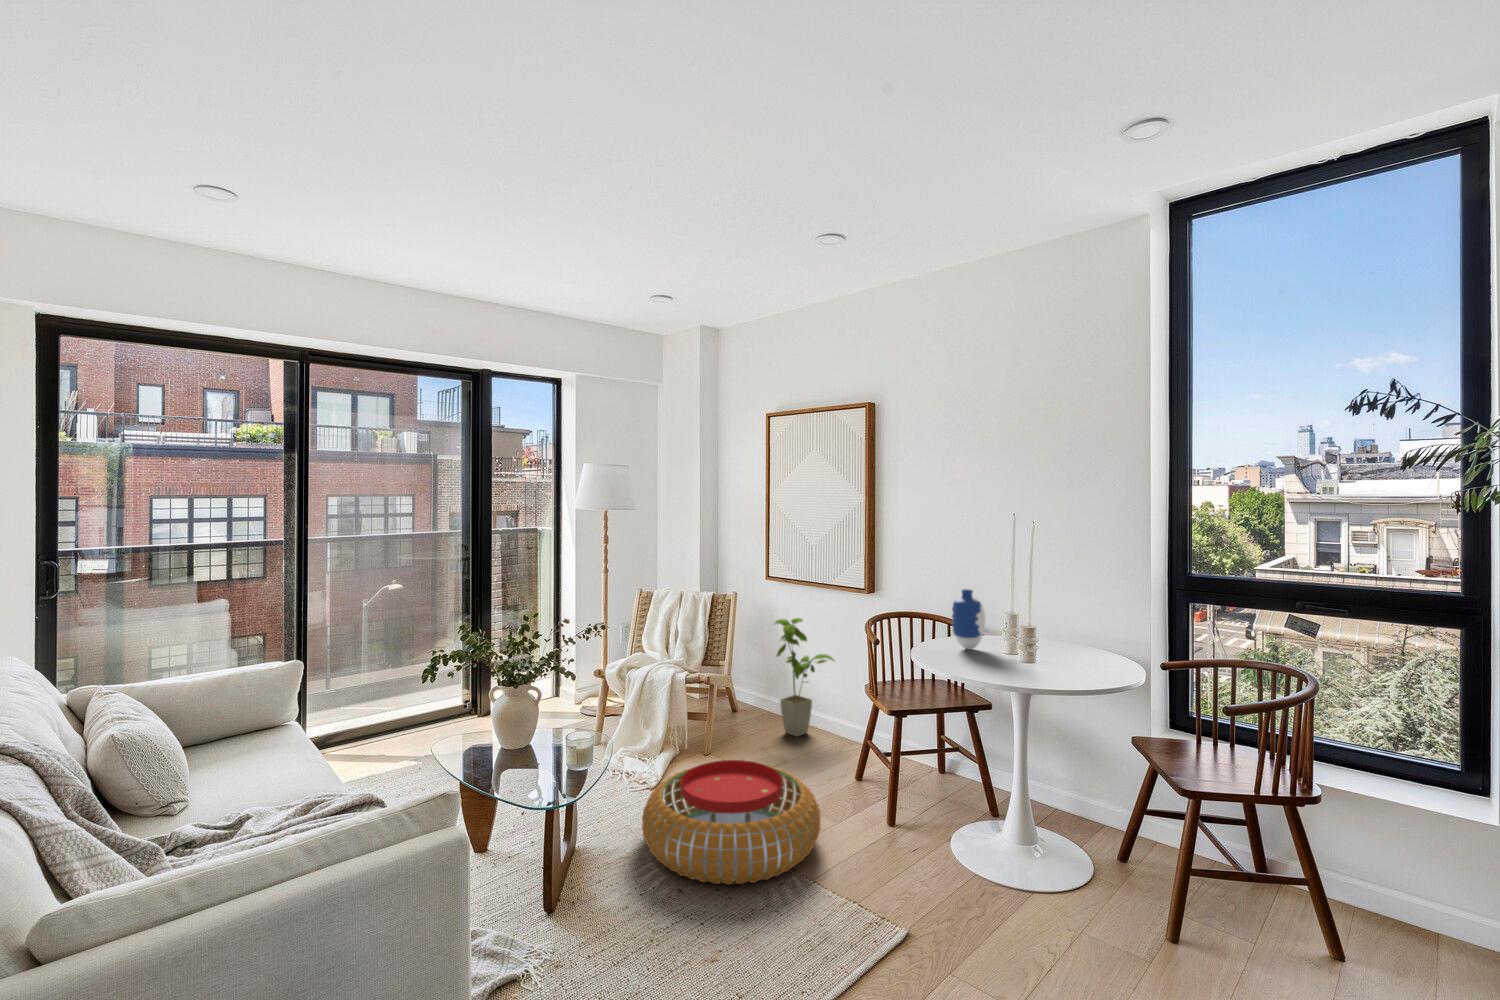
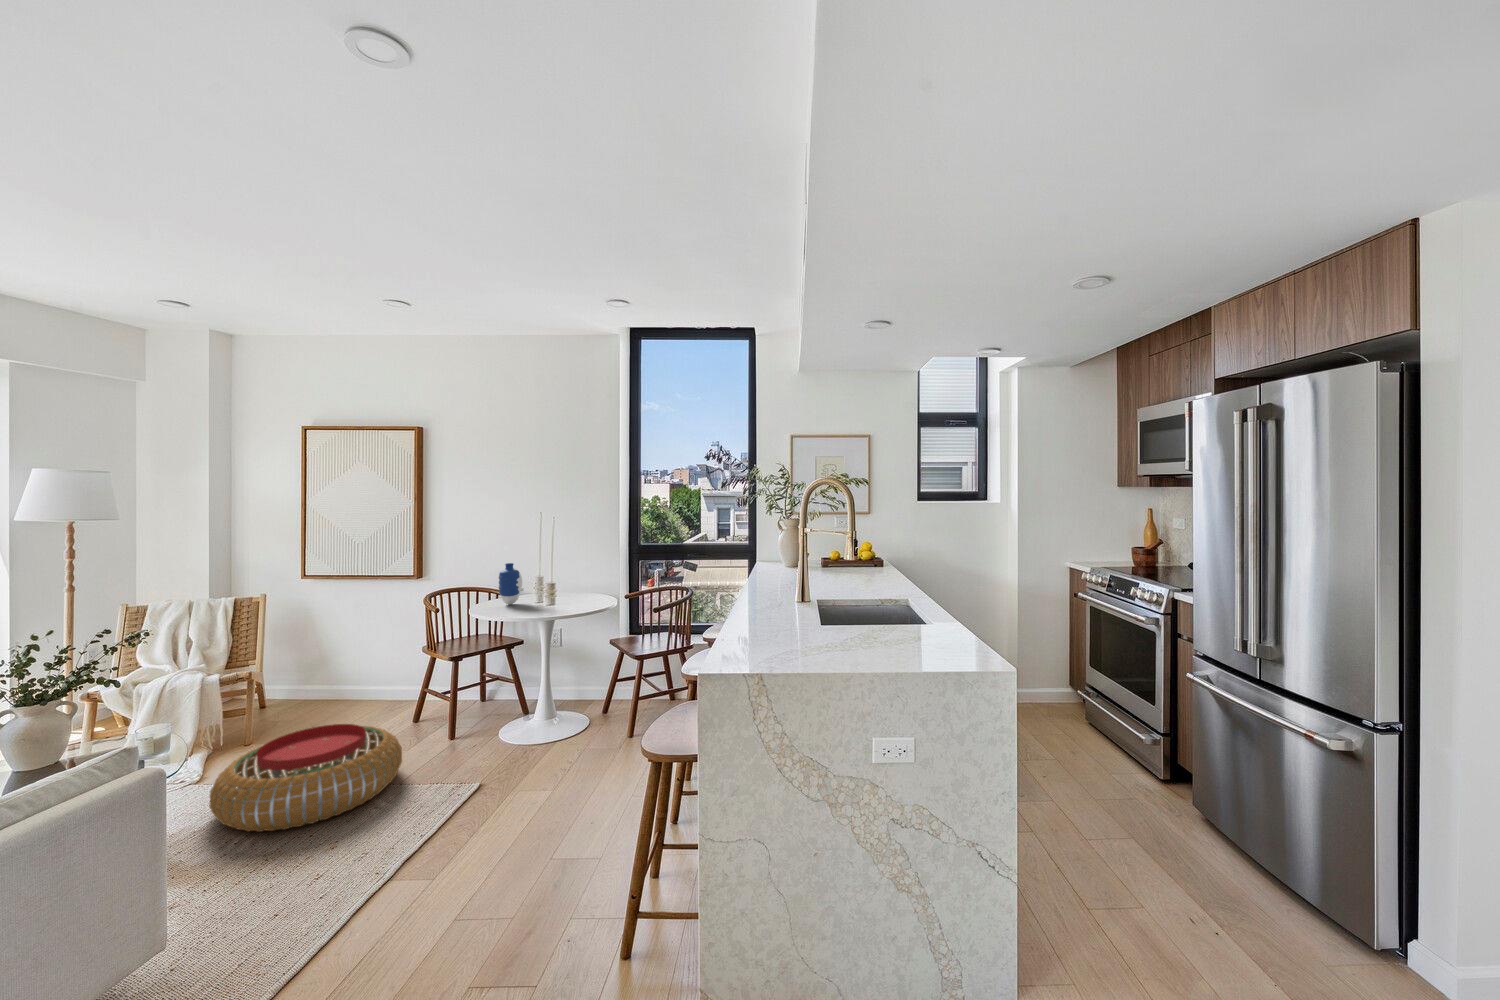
house plant: present [775,618,834,736] -> none [318,607,384,711]

